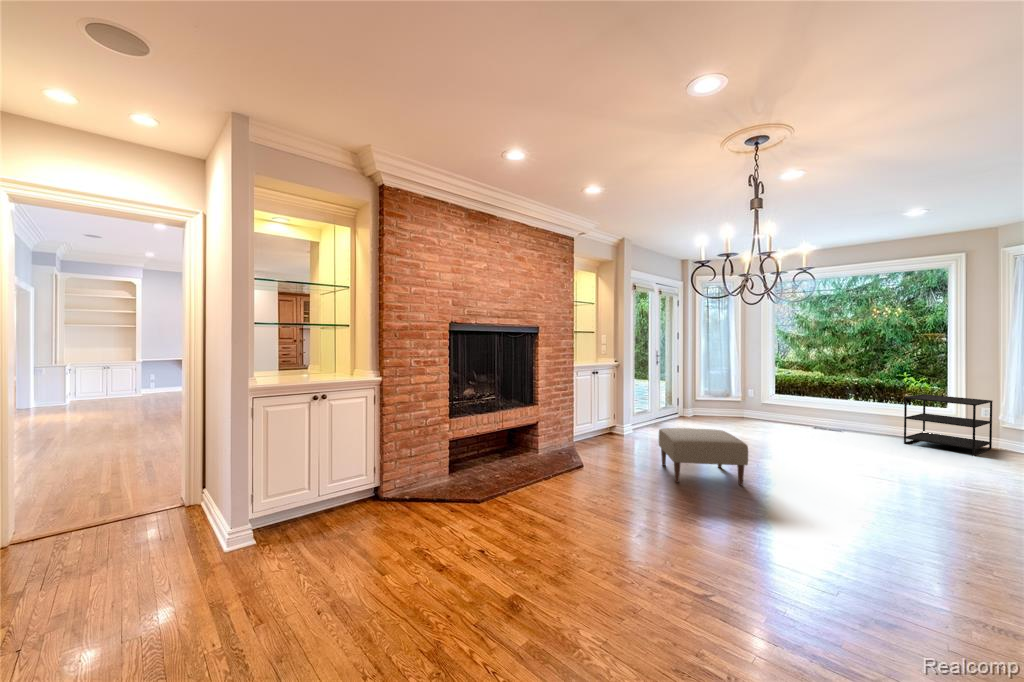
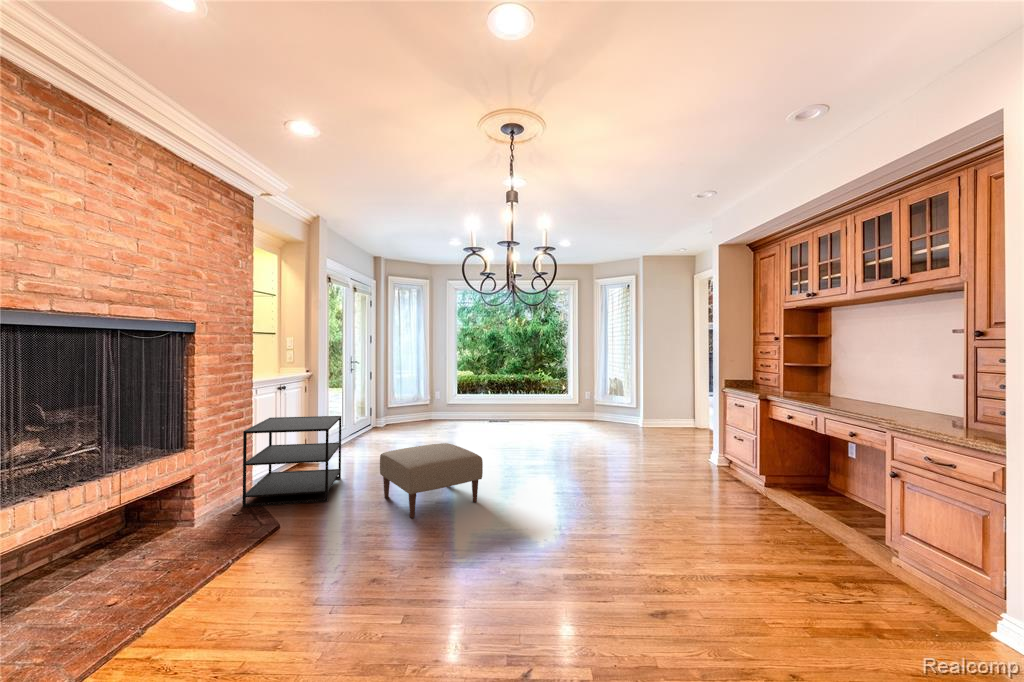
side table: present [904,394,993,456] -> present [243,416,341,507]

